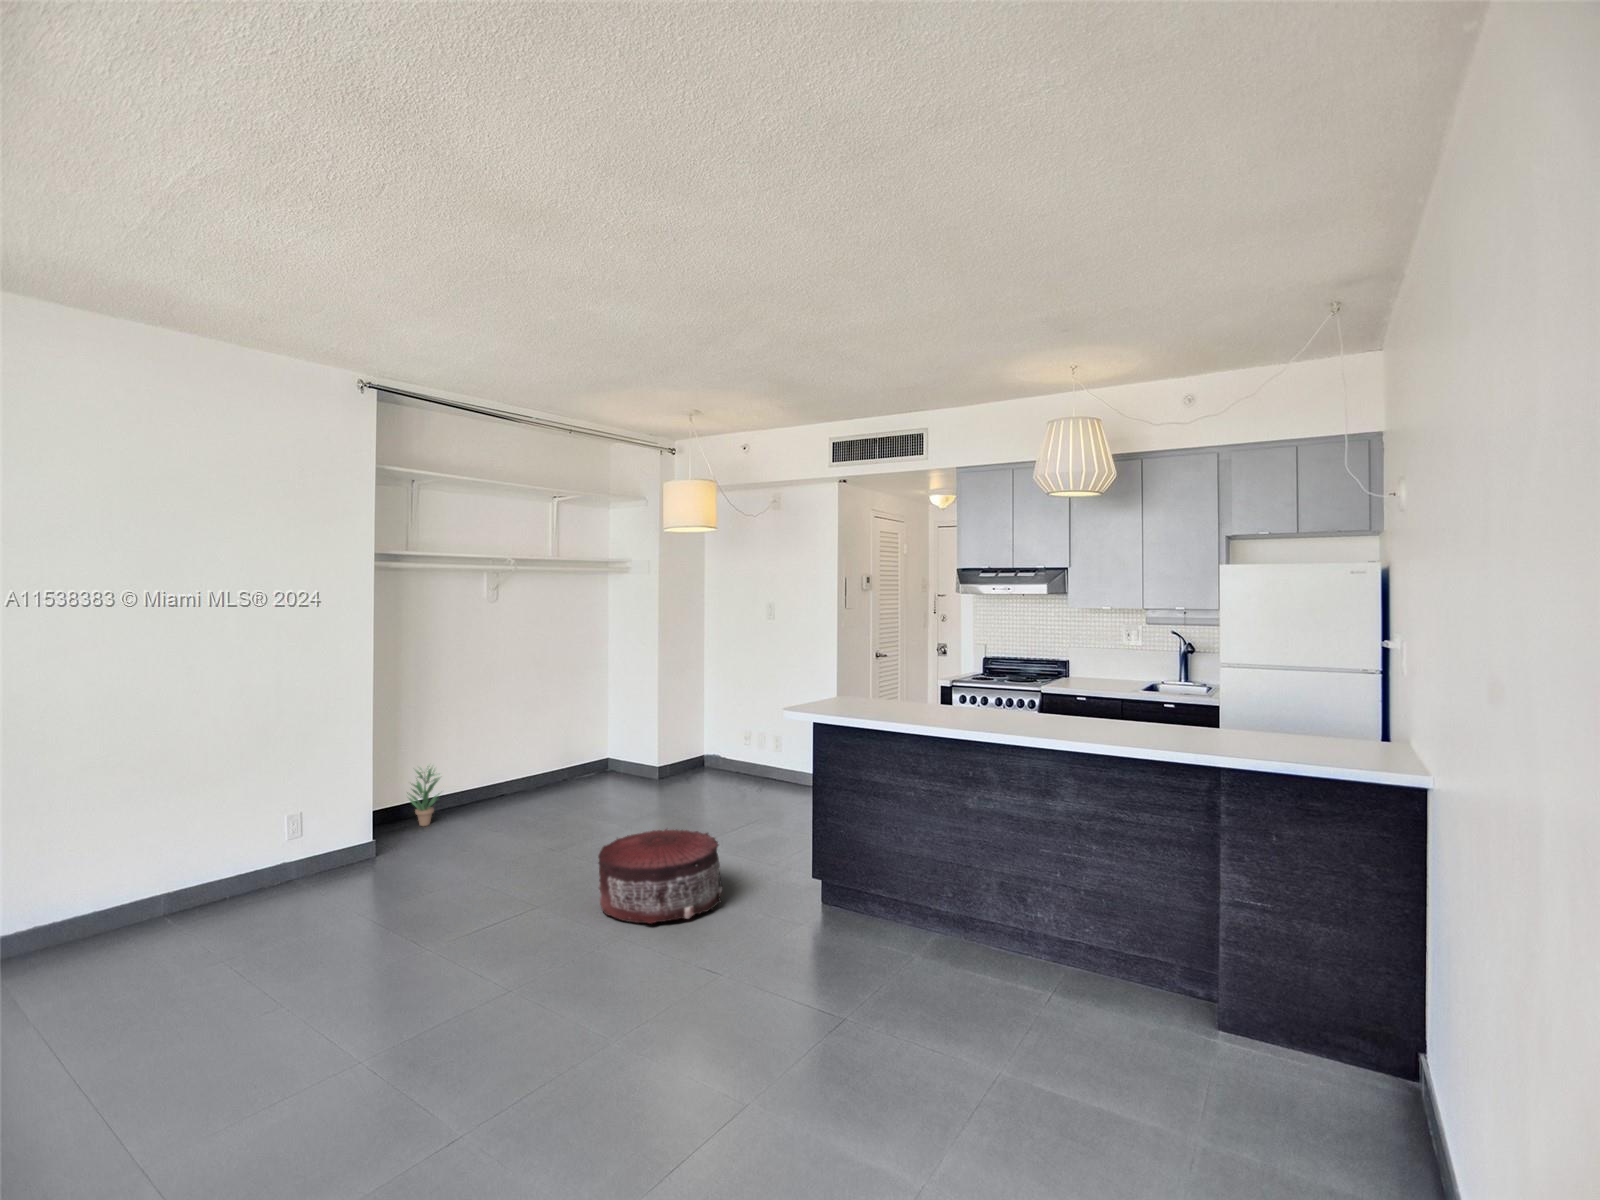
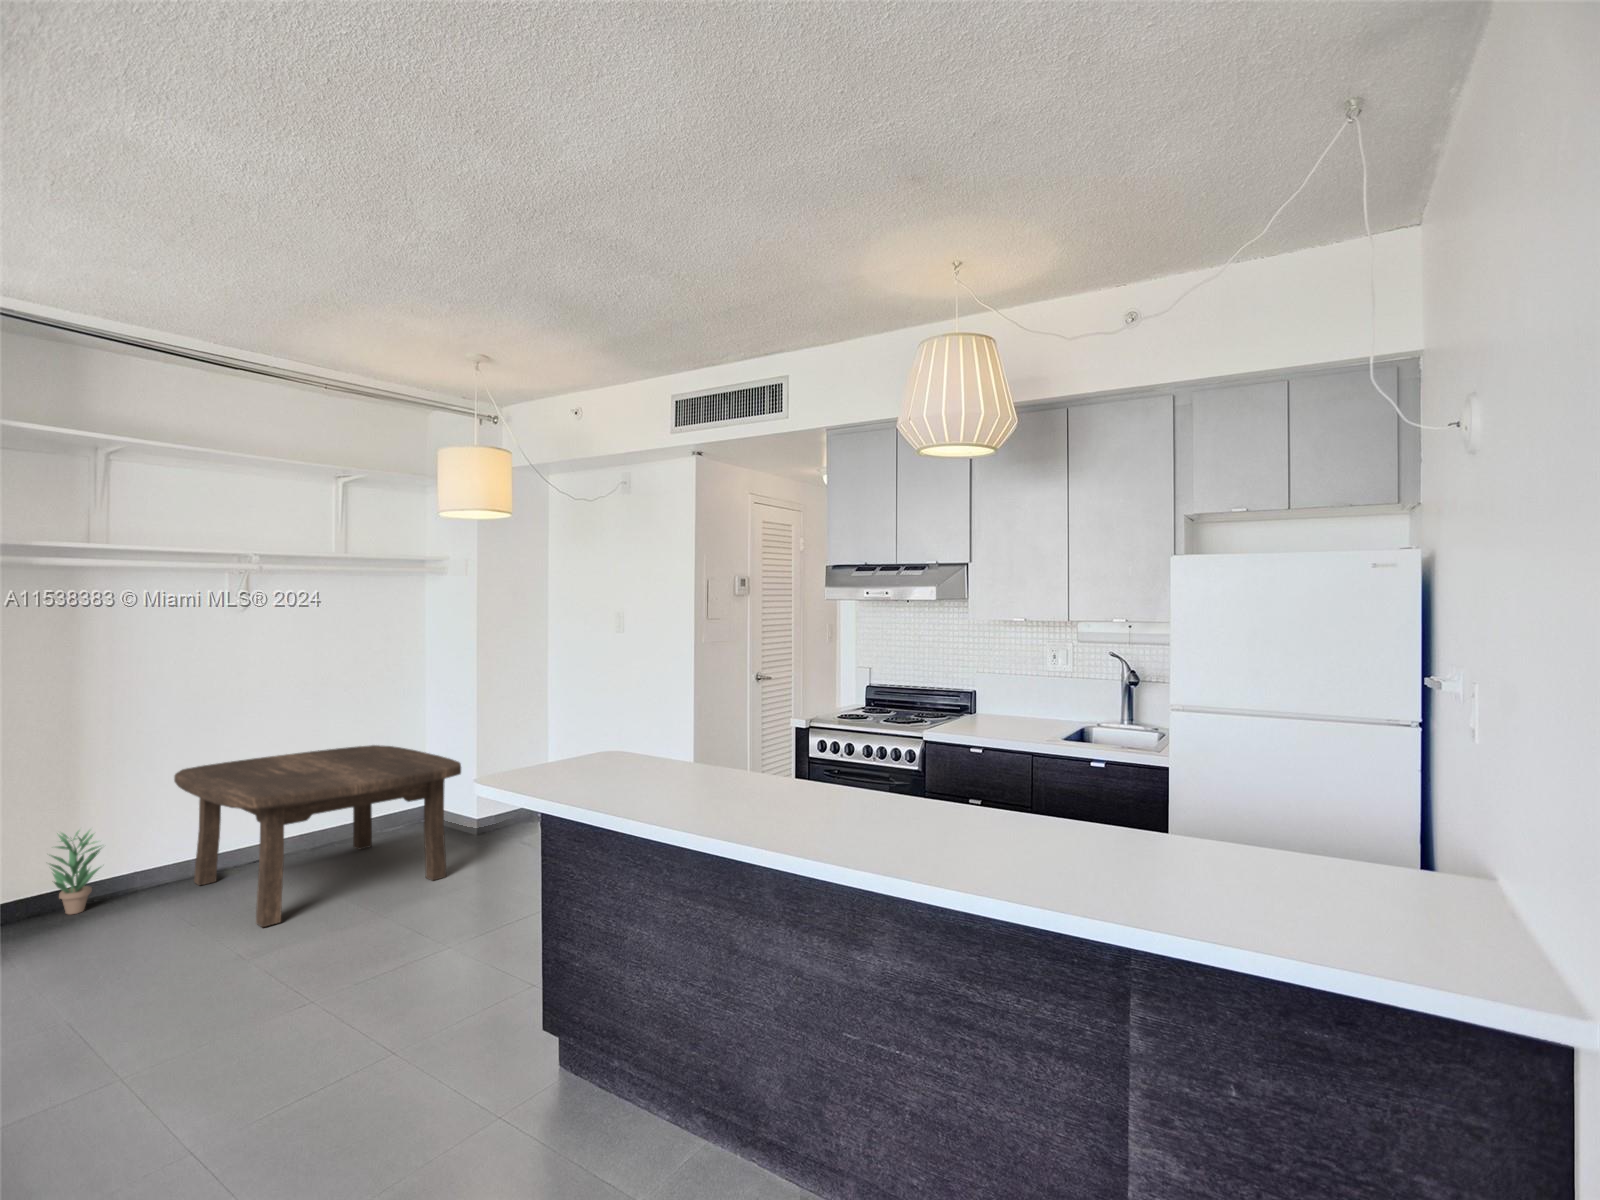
coffee table: none [477,708,680,831] -> present [174,745,461,927]
pouf: present [598,829,722,924] -> none [116,952,356,1149]

